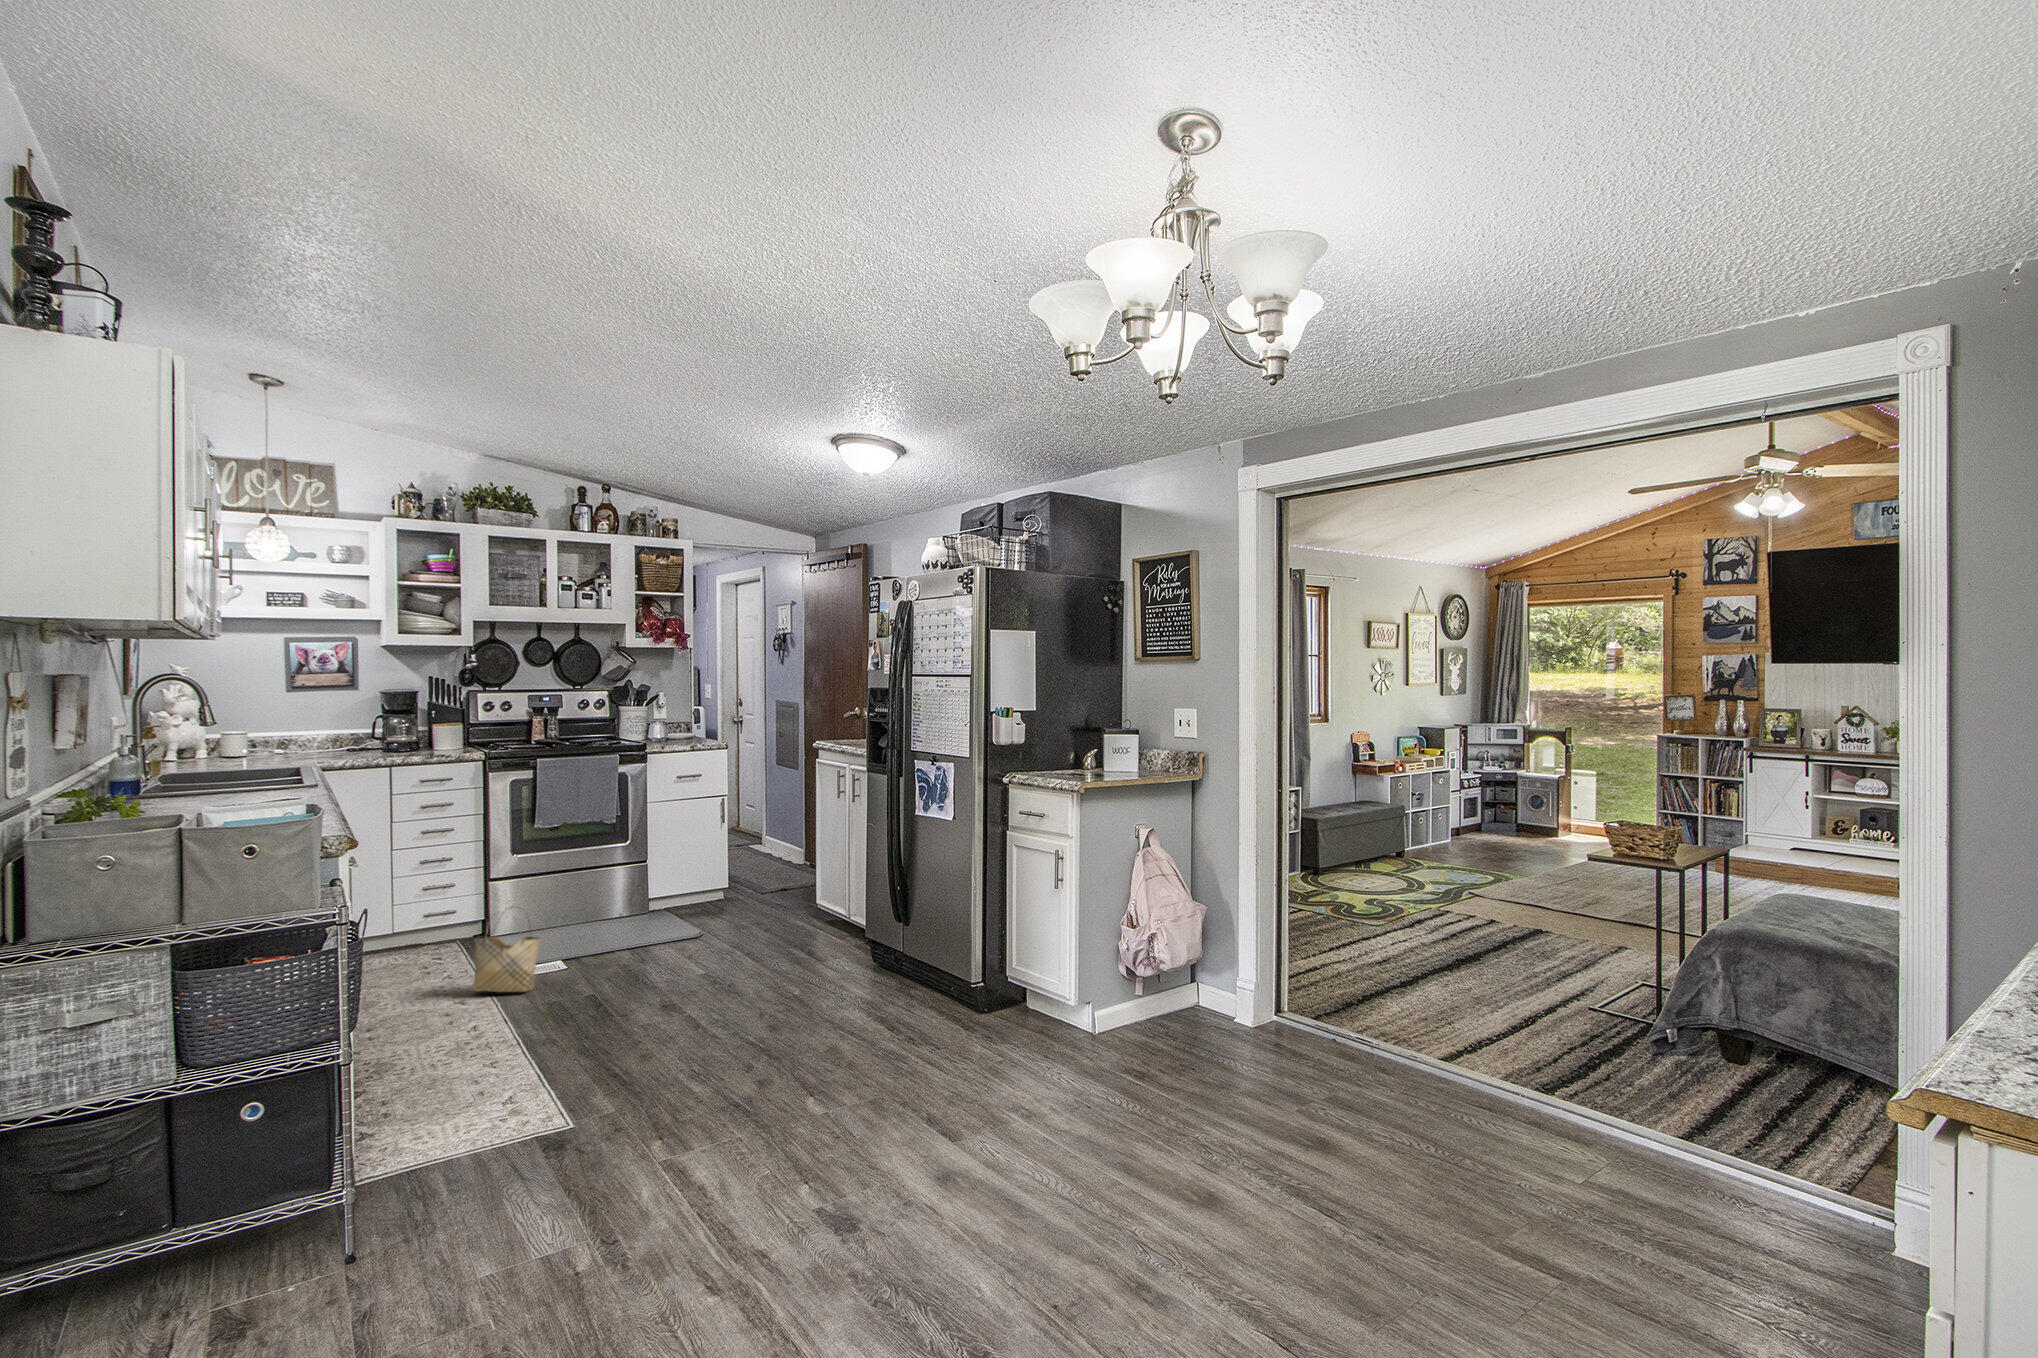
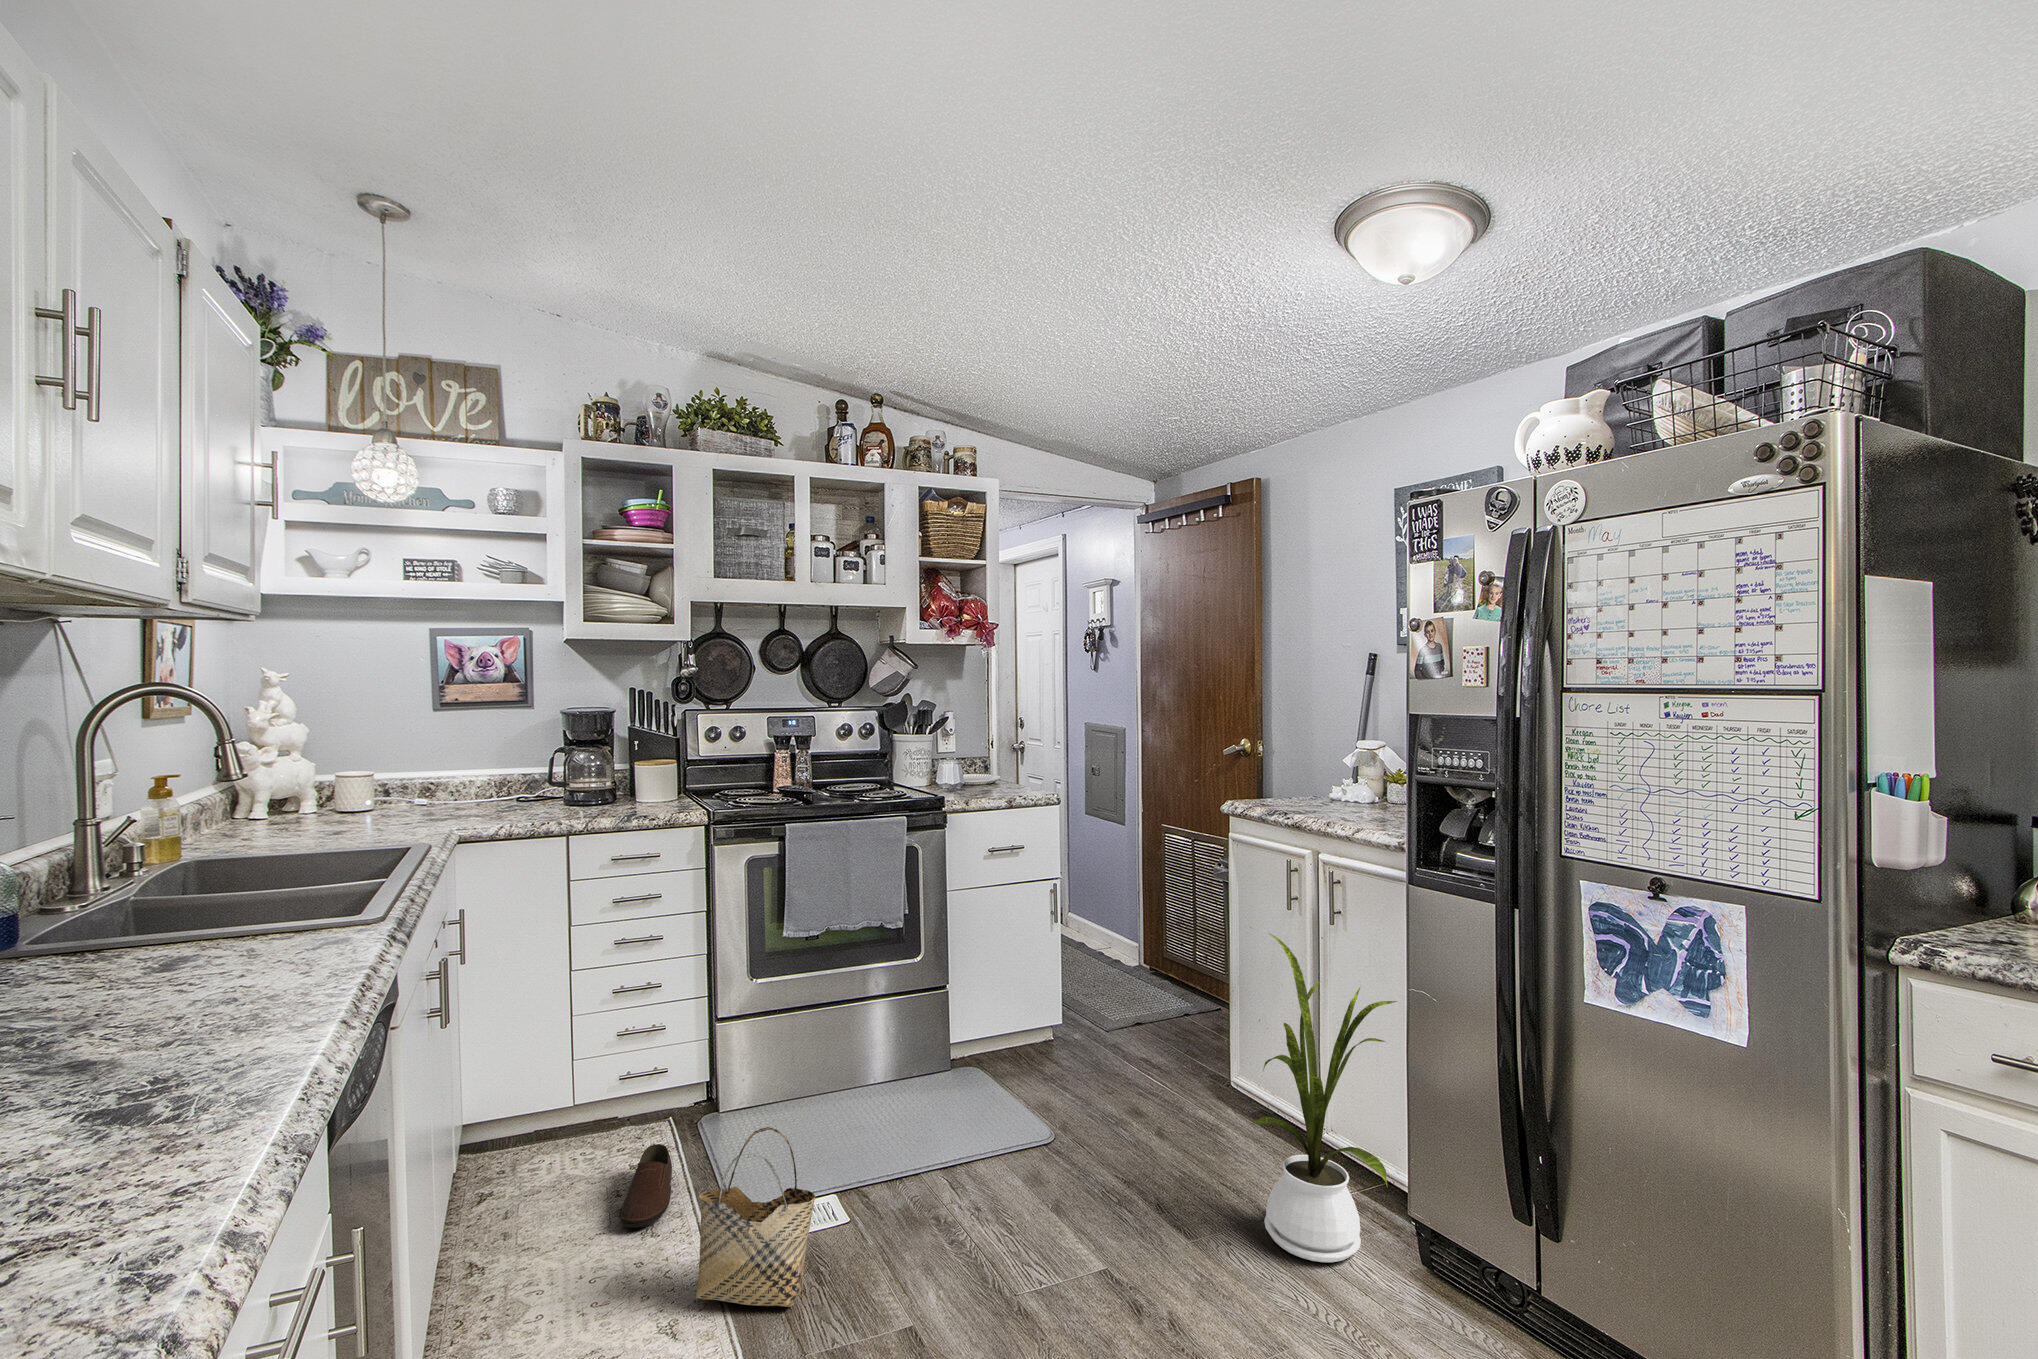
house plant: none [794,805,868,964] -> present [1251,933,1397,1262]
shoe: none [427,942,460,975] -> present [620,1144,672,1228]

